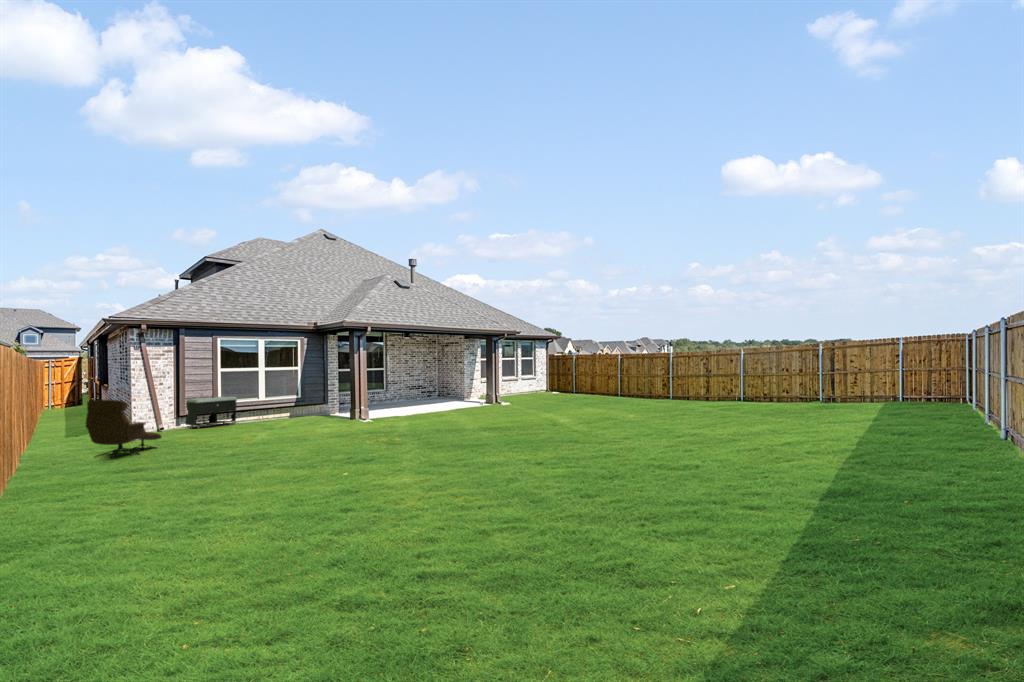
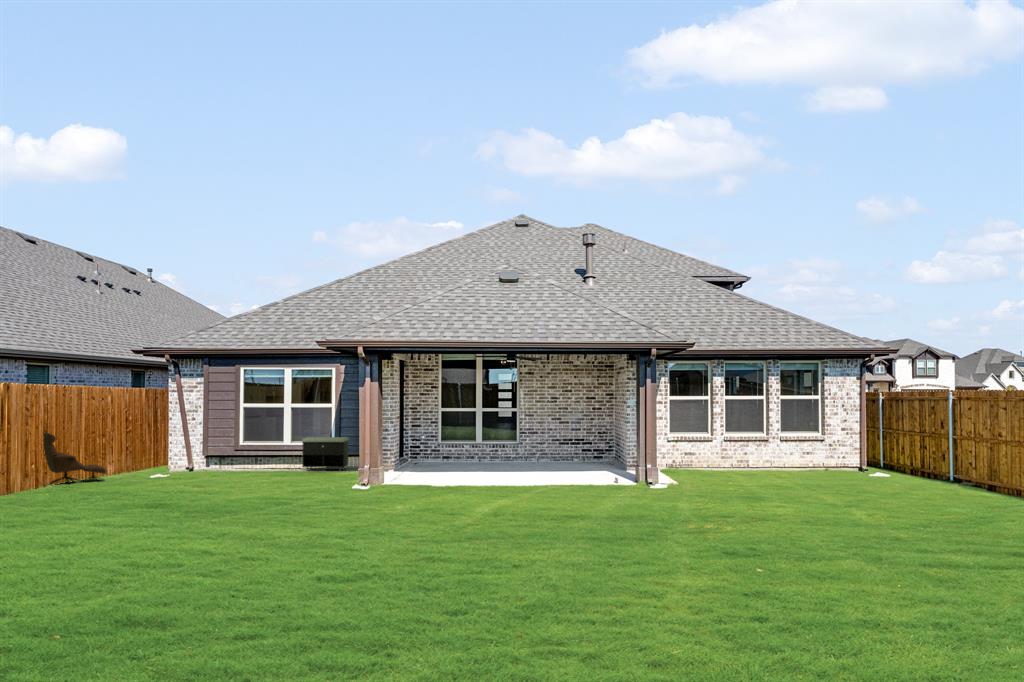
storage bench: present [186,397,237,429] -> present [302,437,348,471]

